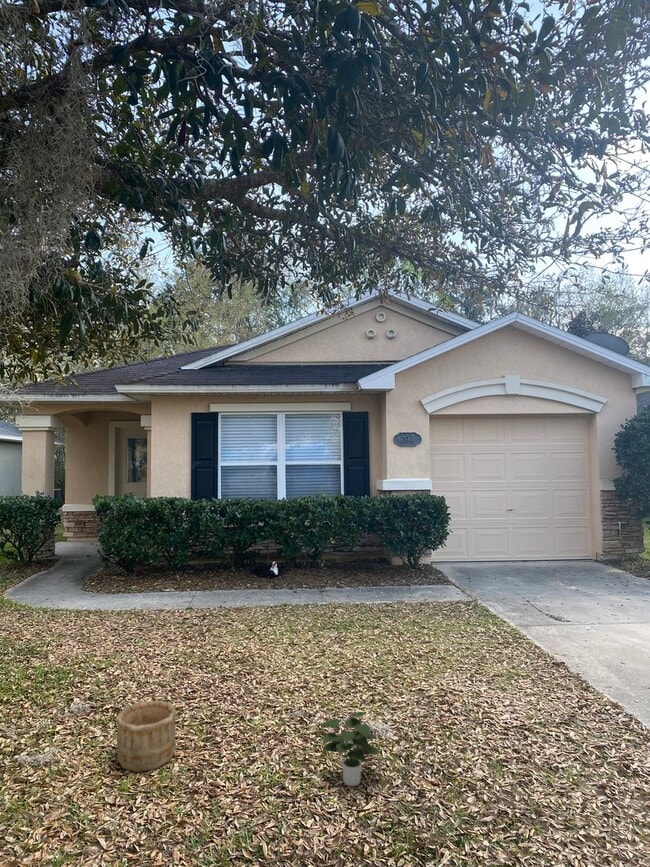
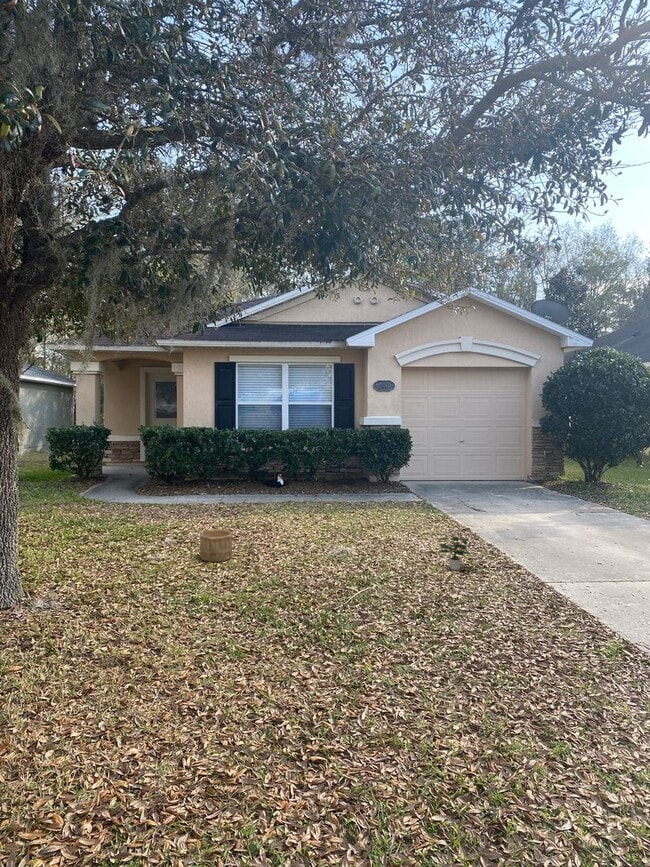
potted plant: present [323,712,381,786] -> present [439,534,470,570]

